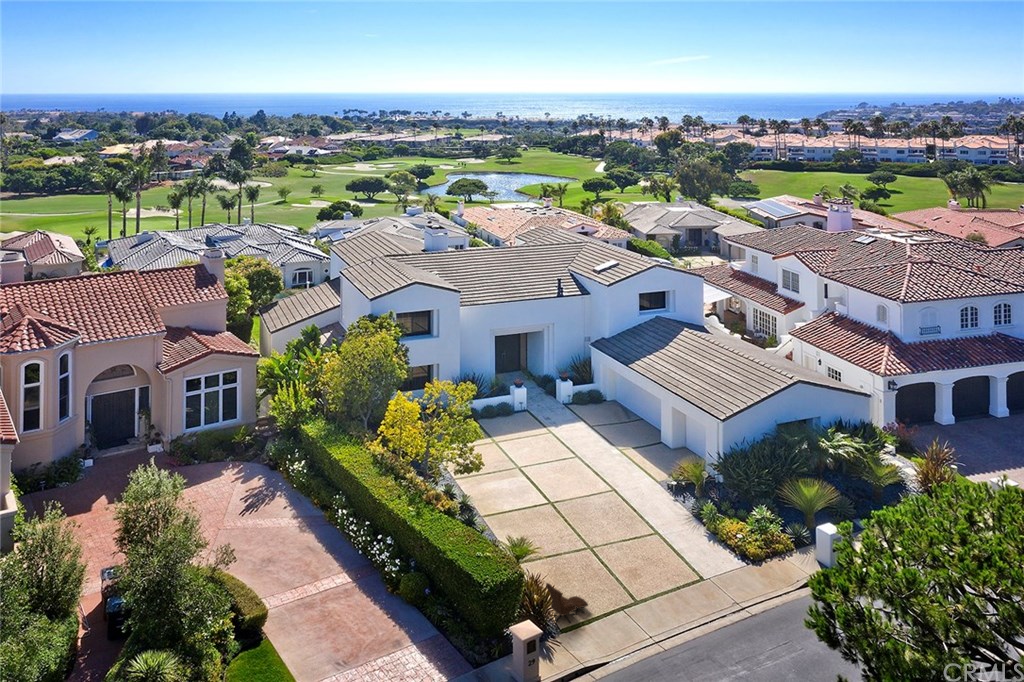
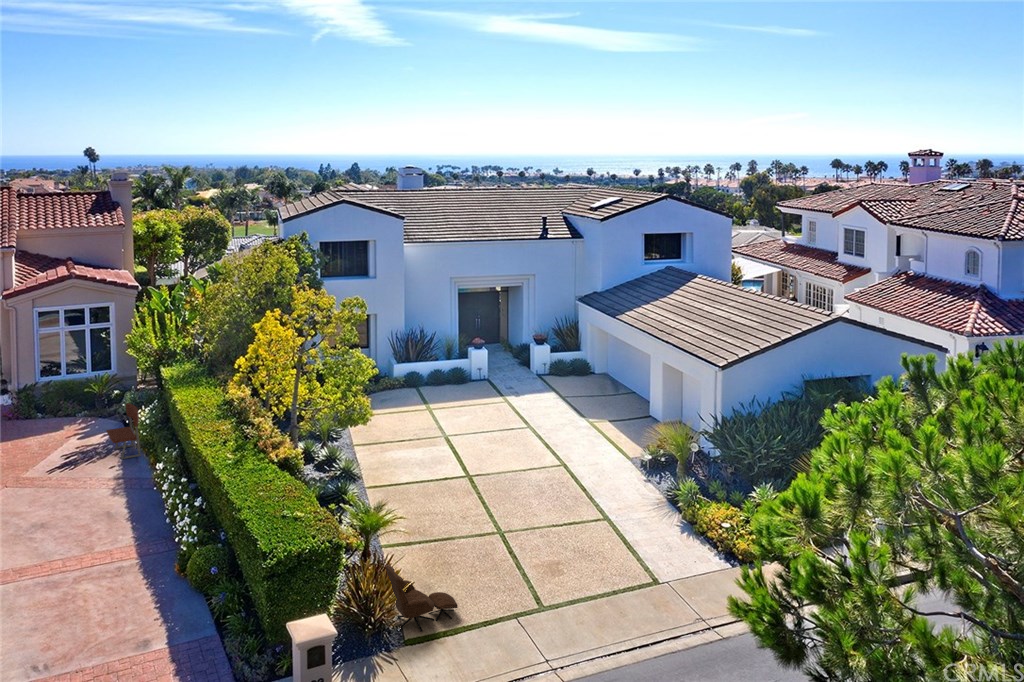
bench: none [278,459,308,502] -> present [106,403,141,459]

